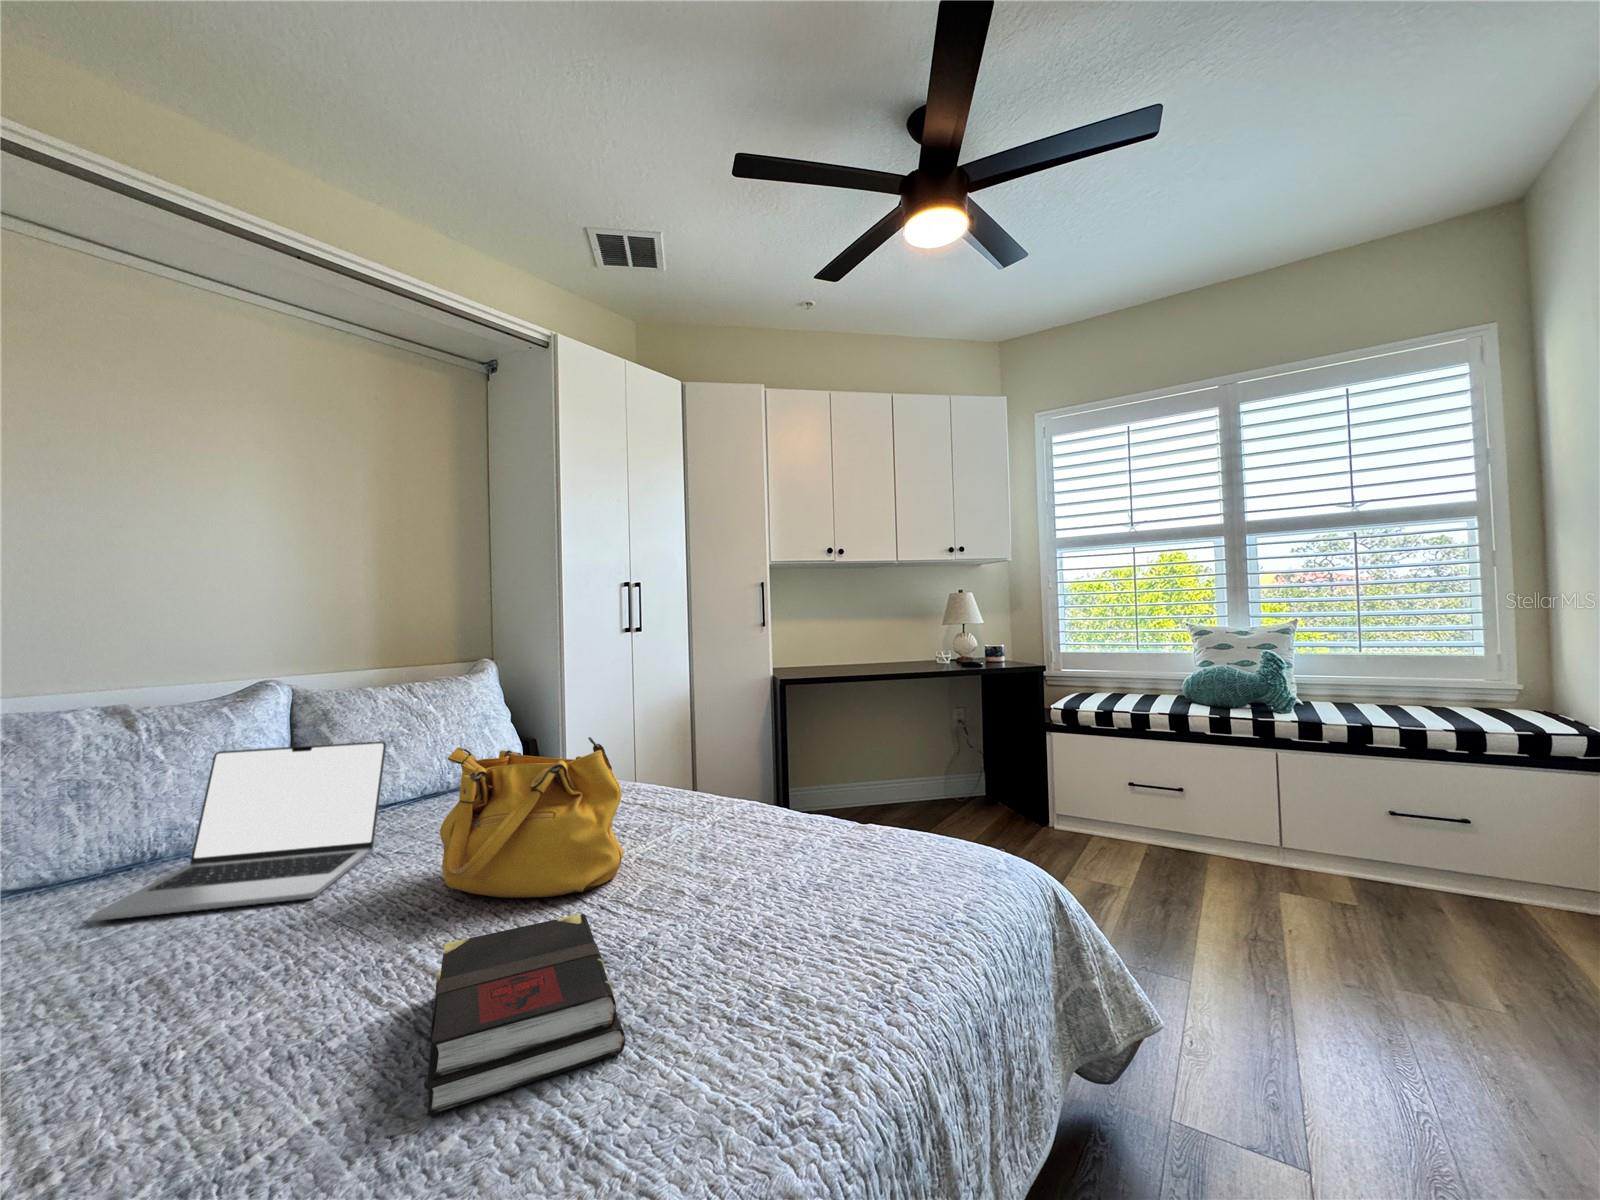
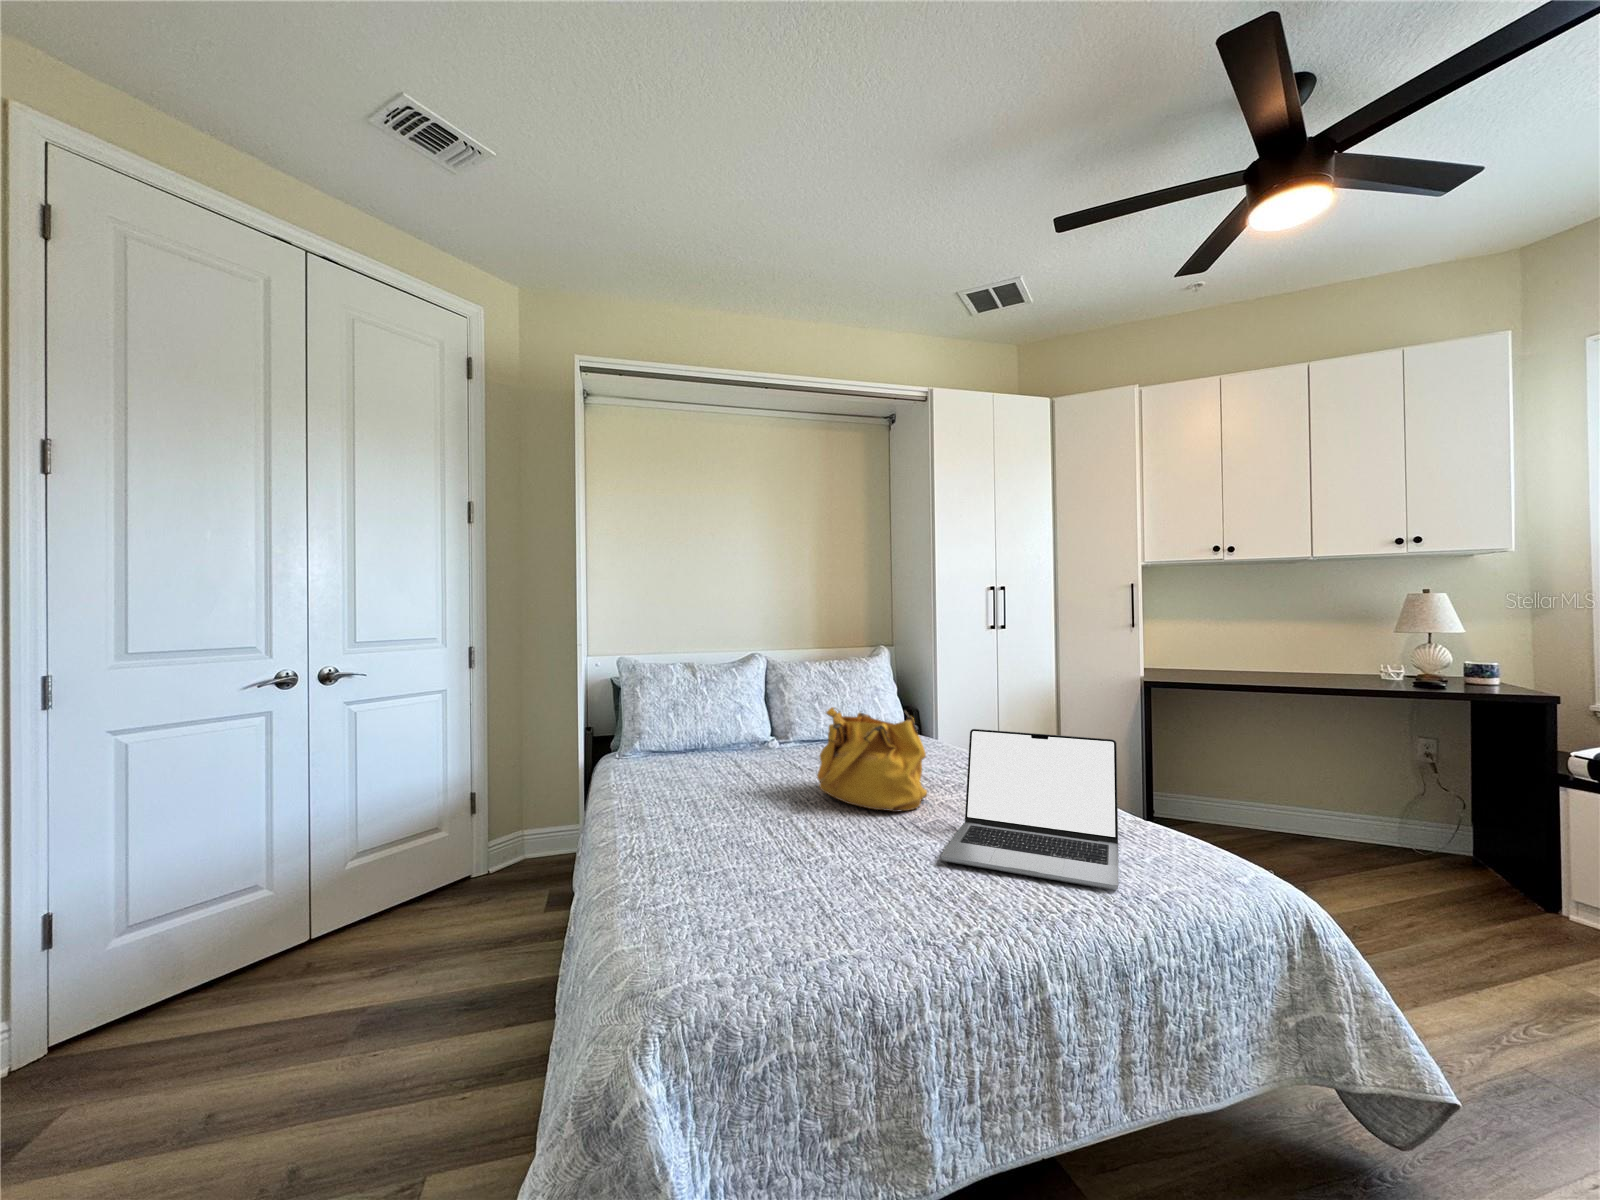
laptop: present [92,741,386,921] -> present [941,729,1118,890]
book: present [427,914,625,1116] -> none [772,812,878,888]

